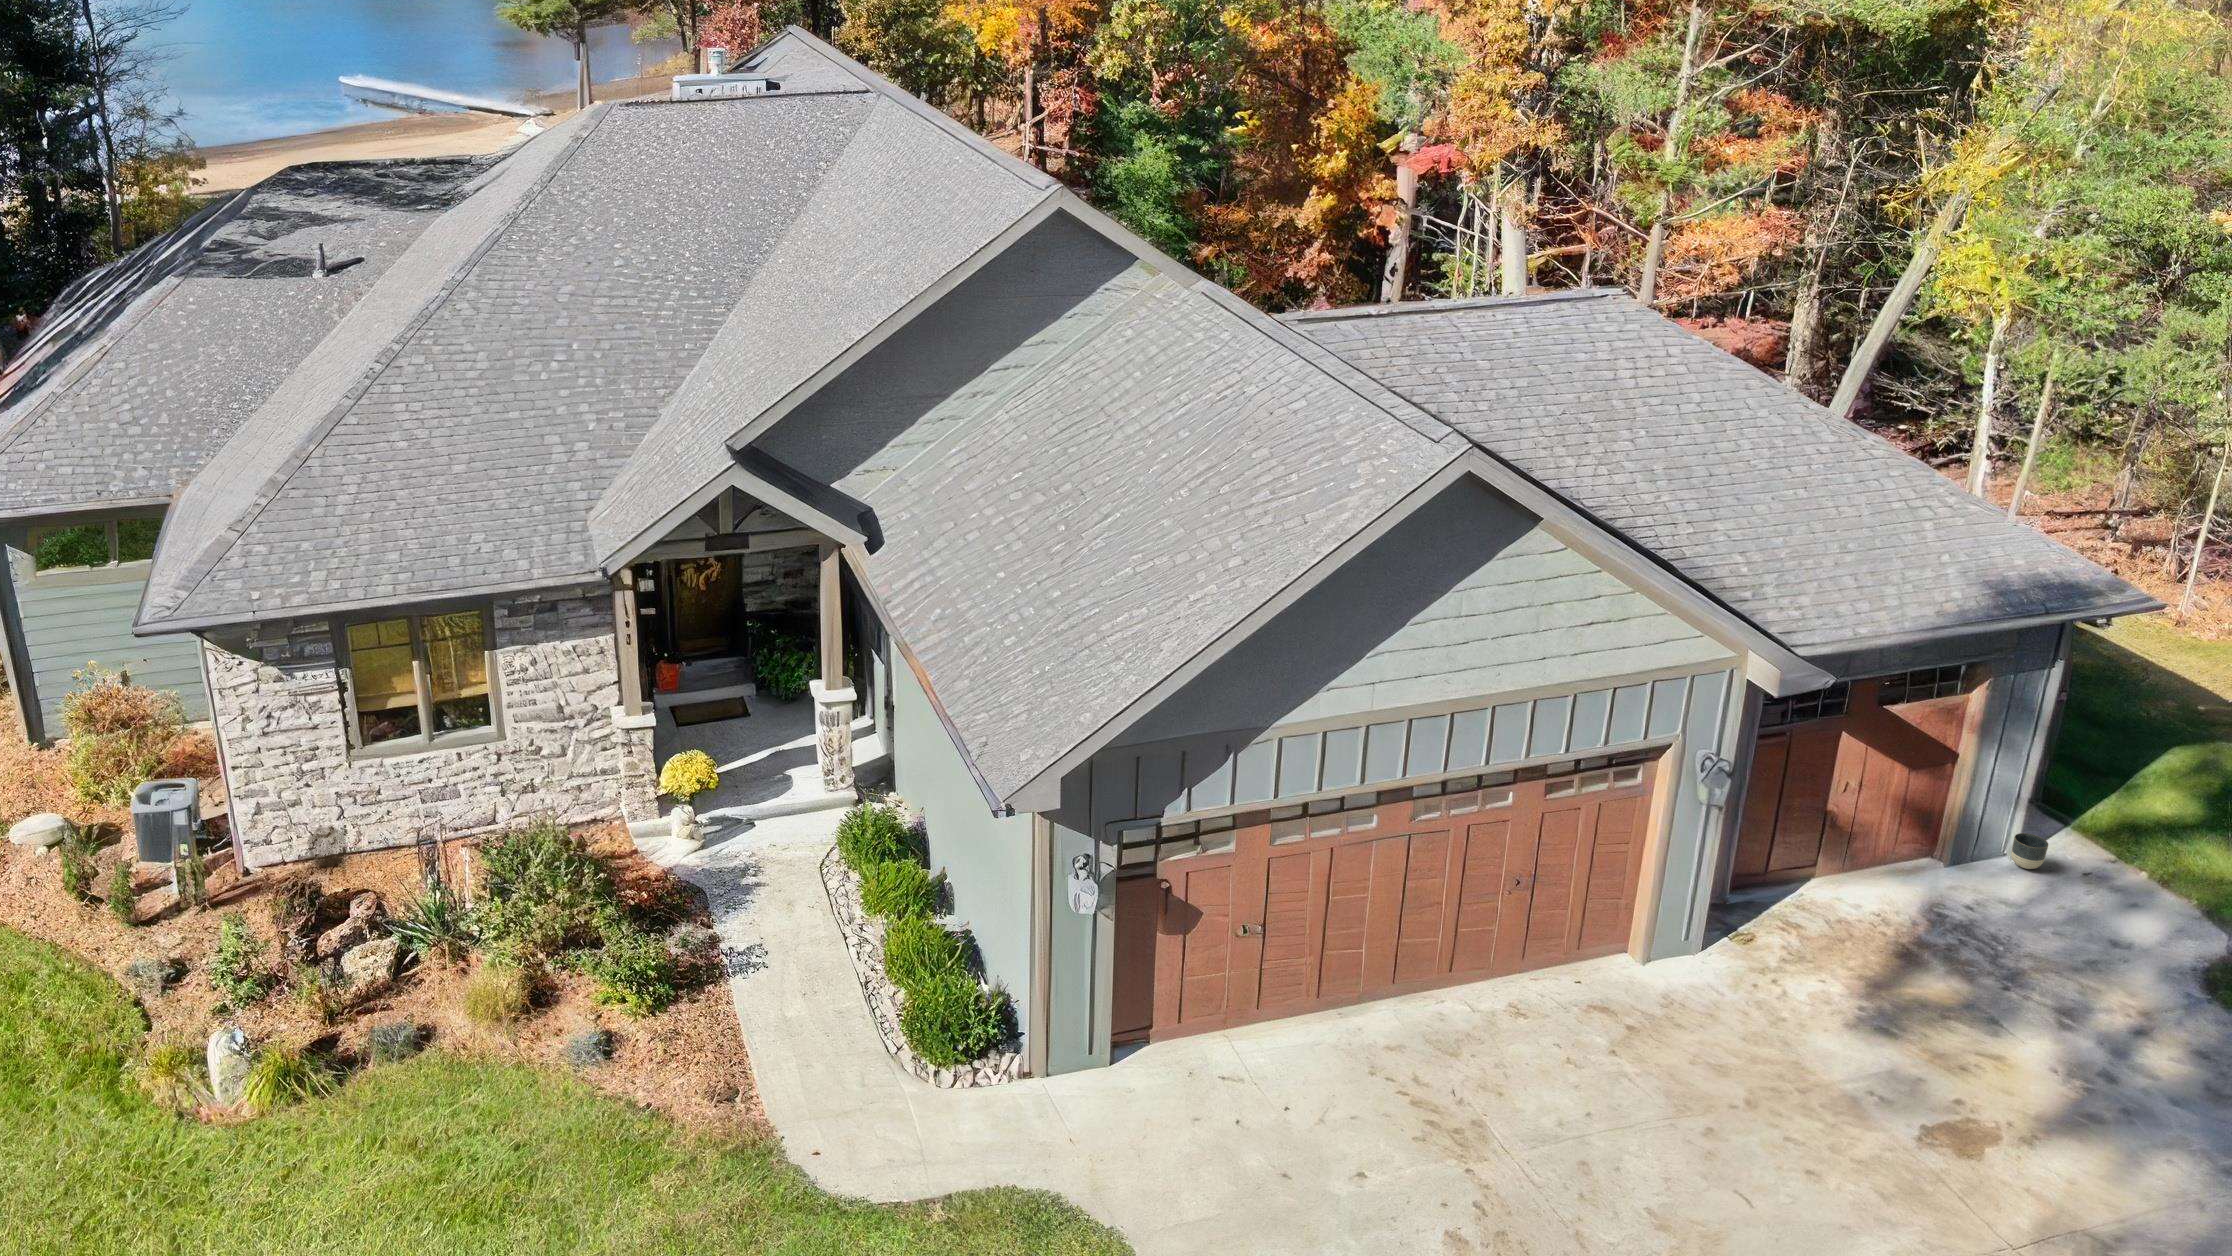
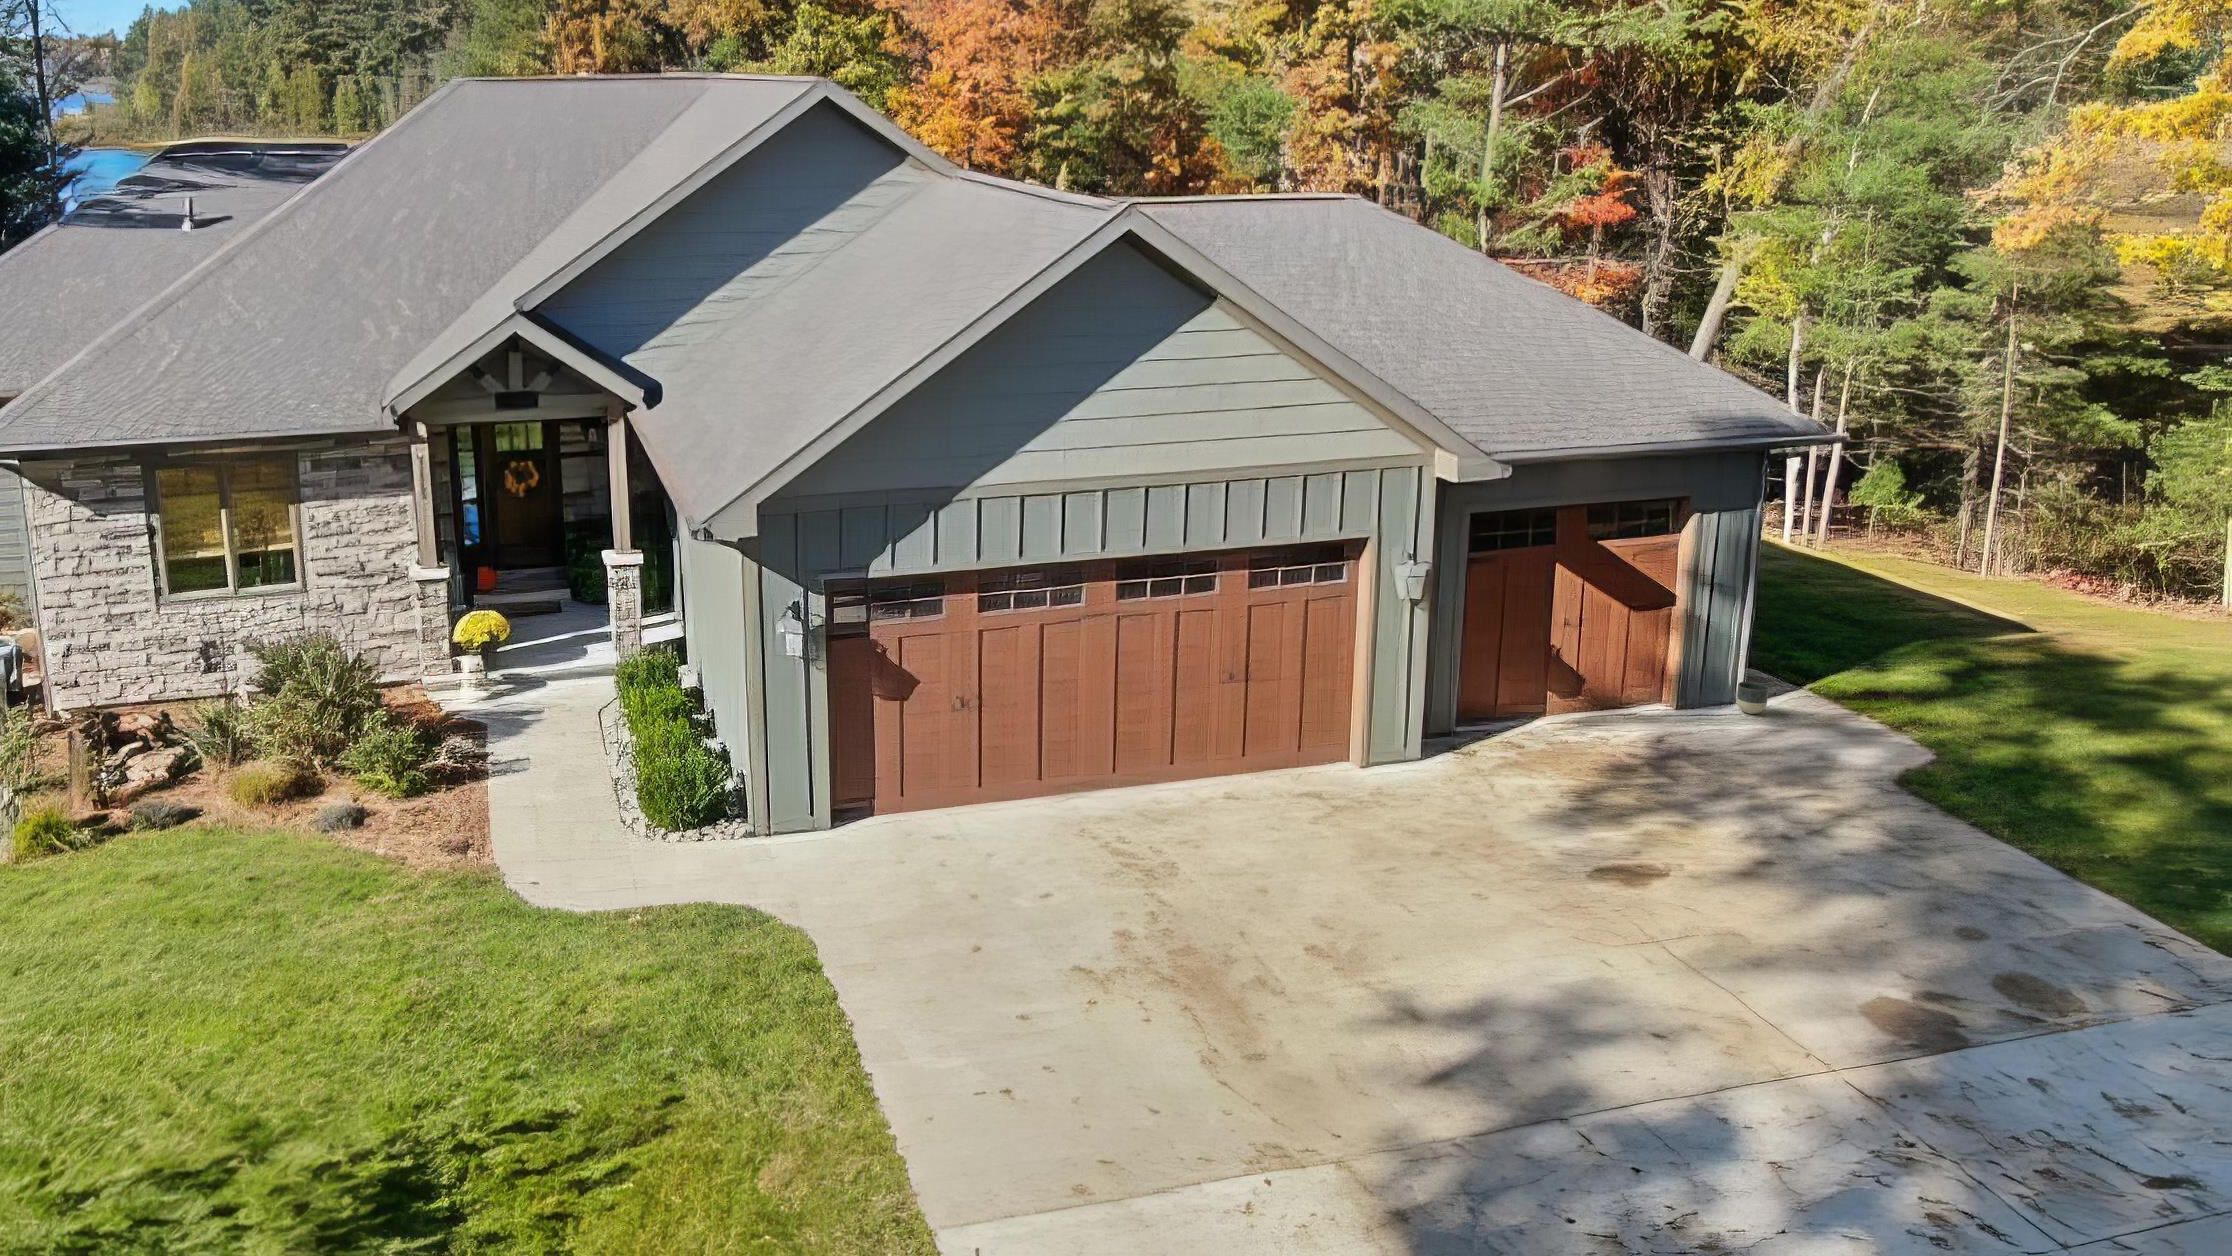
woven basket: present [307,826,347,867] -> none [109,671,149,710]

